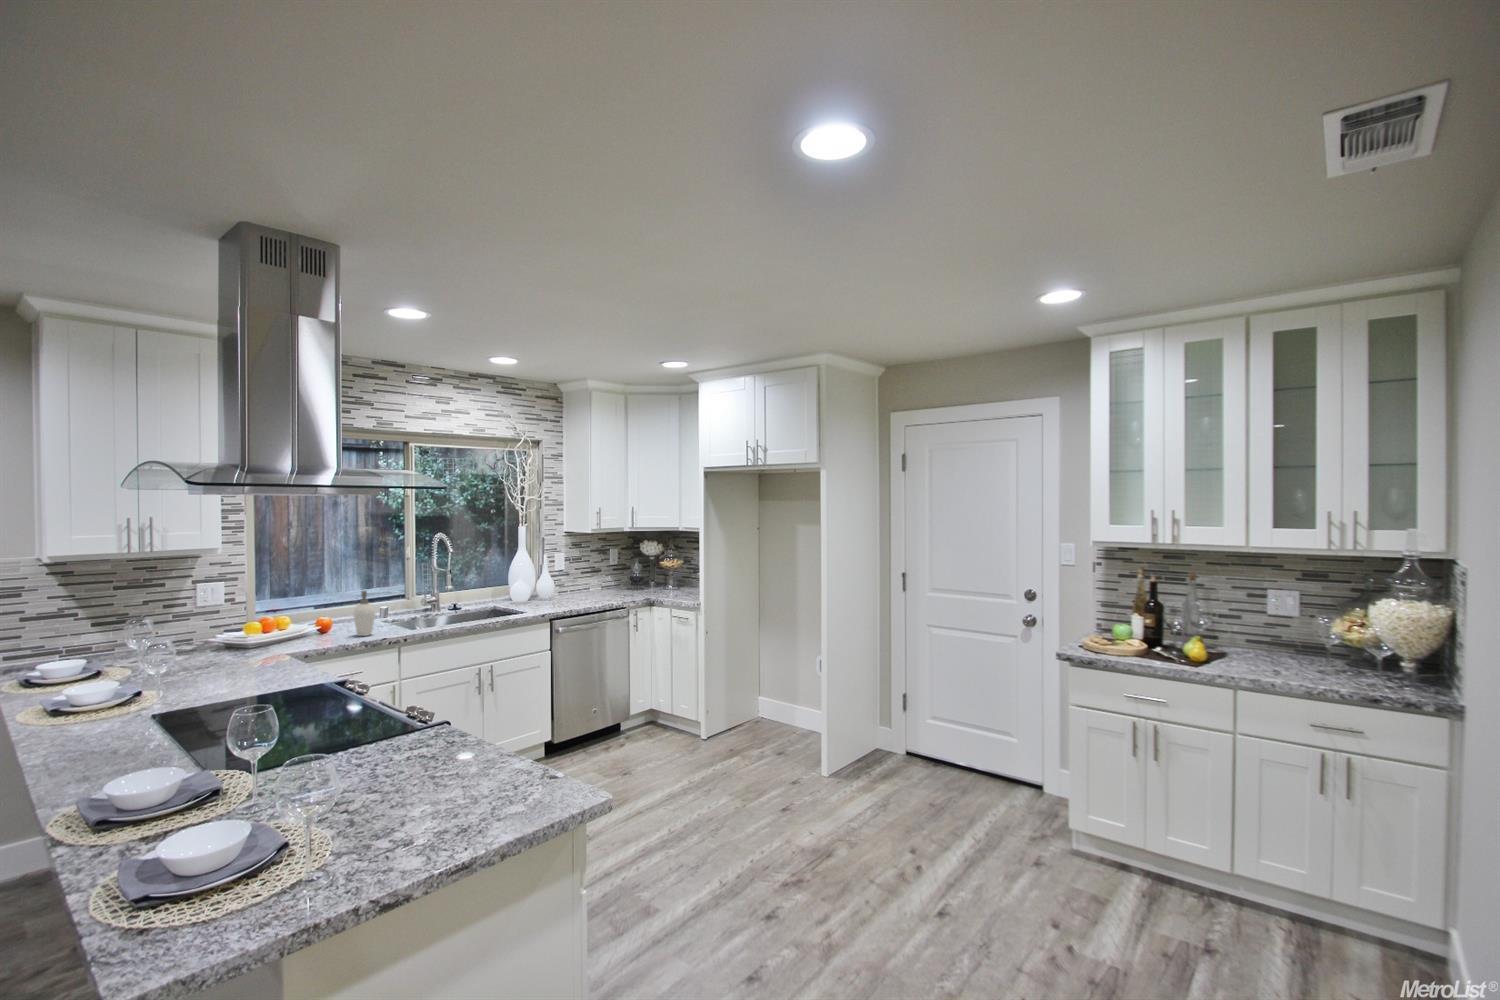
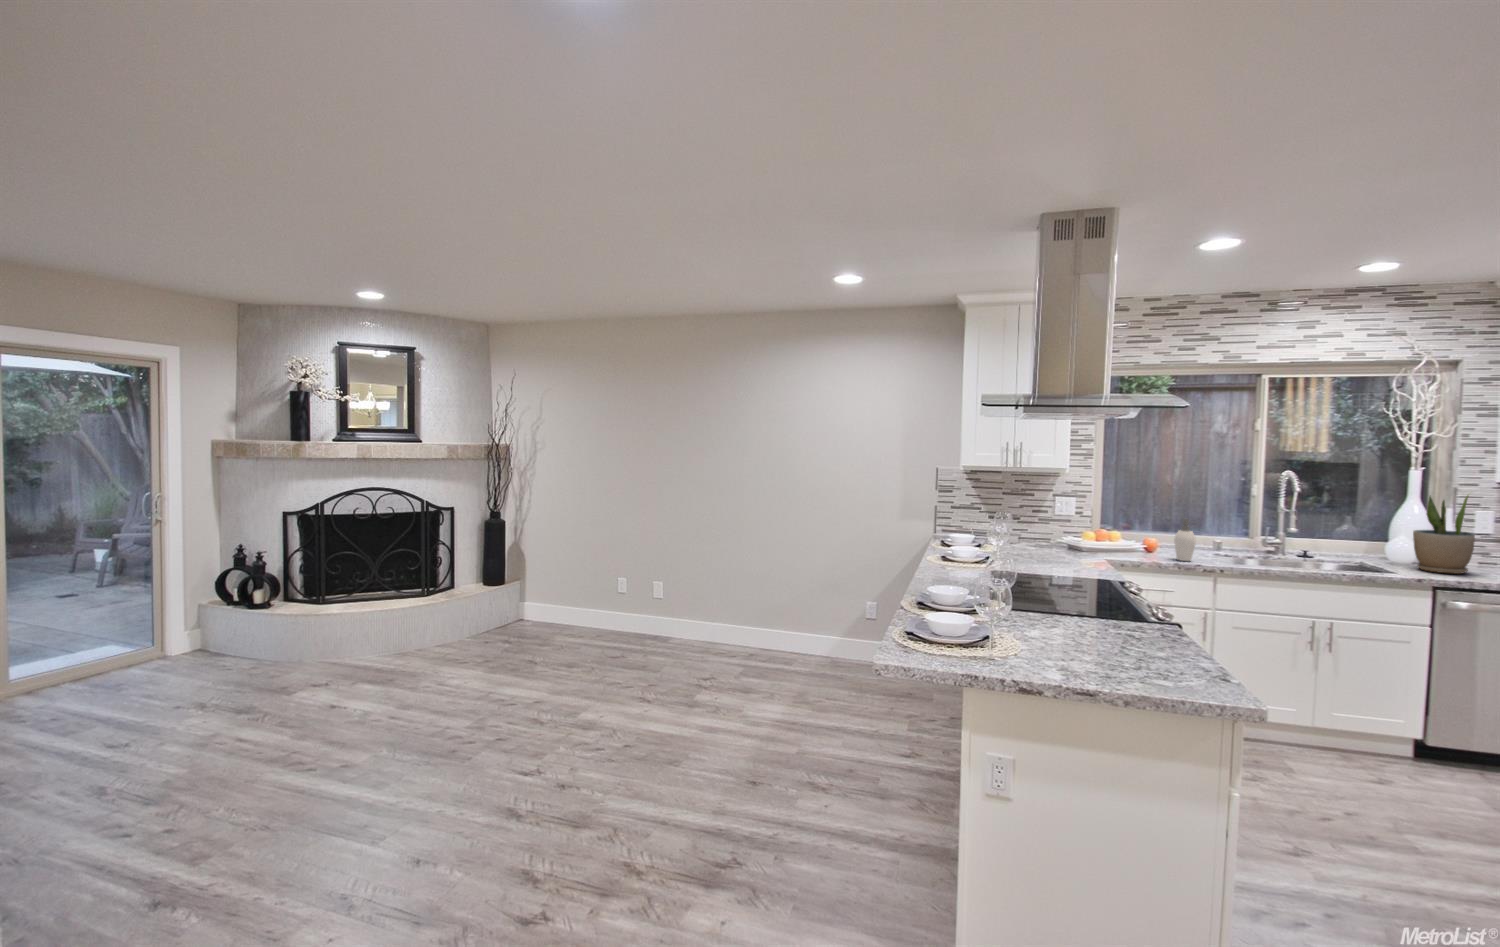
potted plant: none [530,542,565,608] -> present [1413,495,1475,574]

